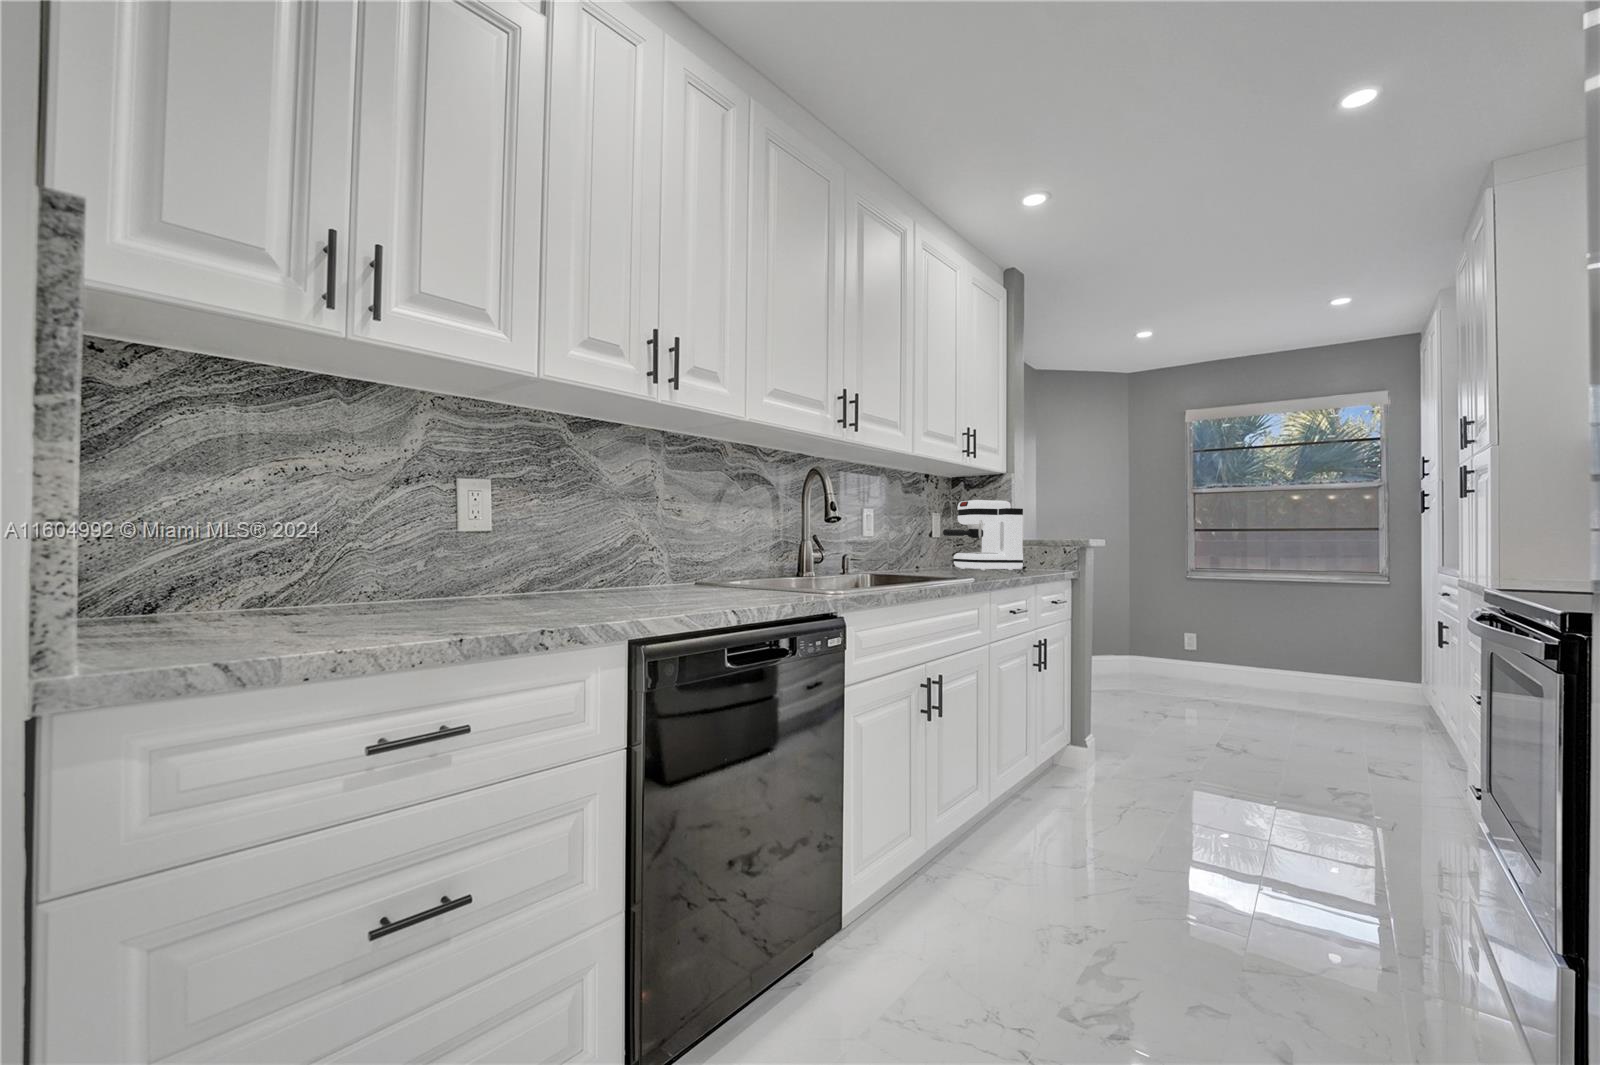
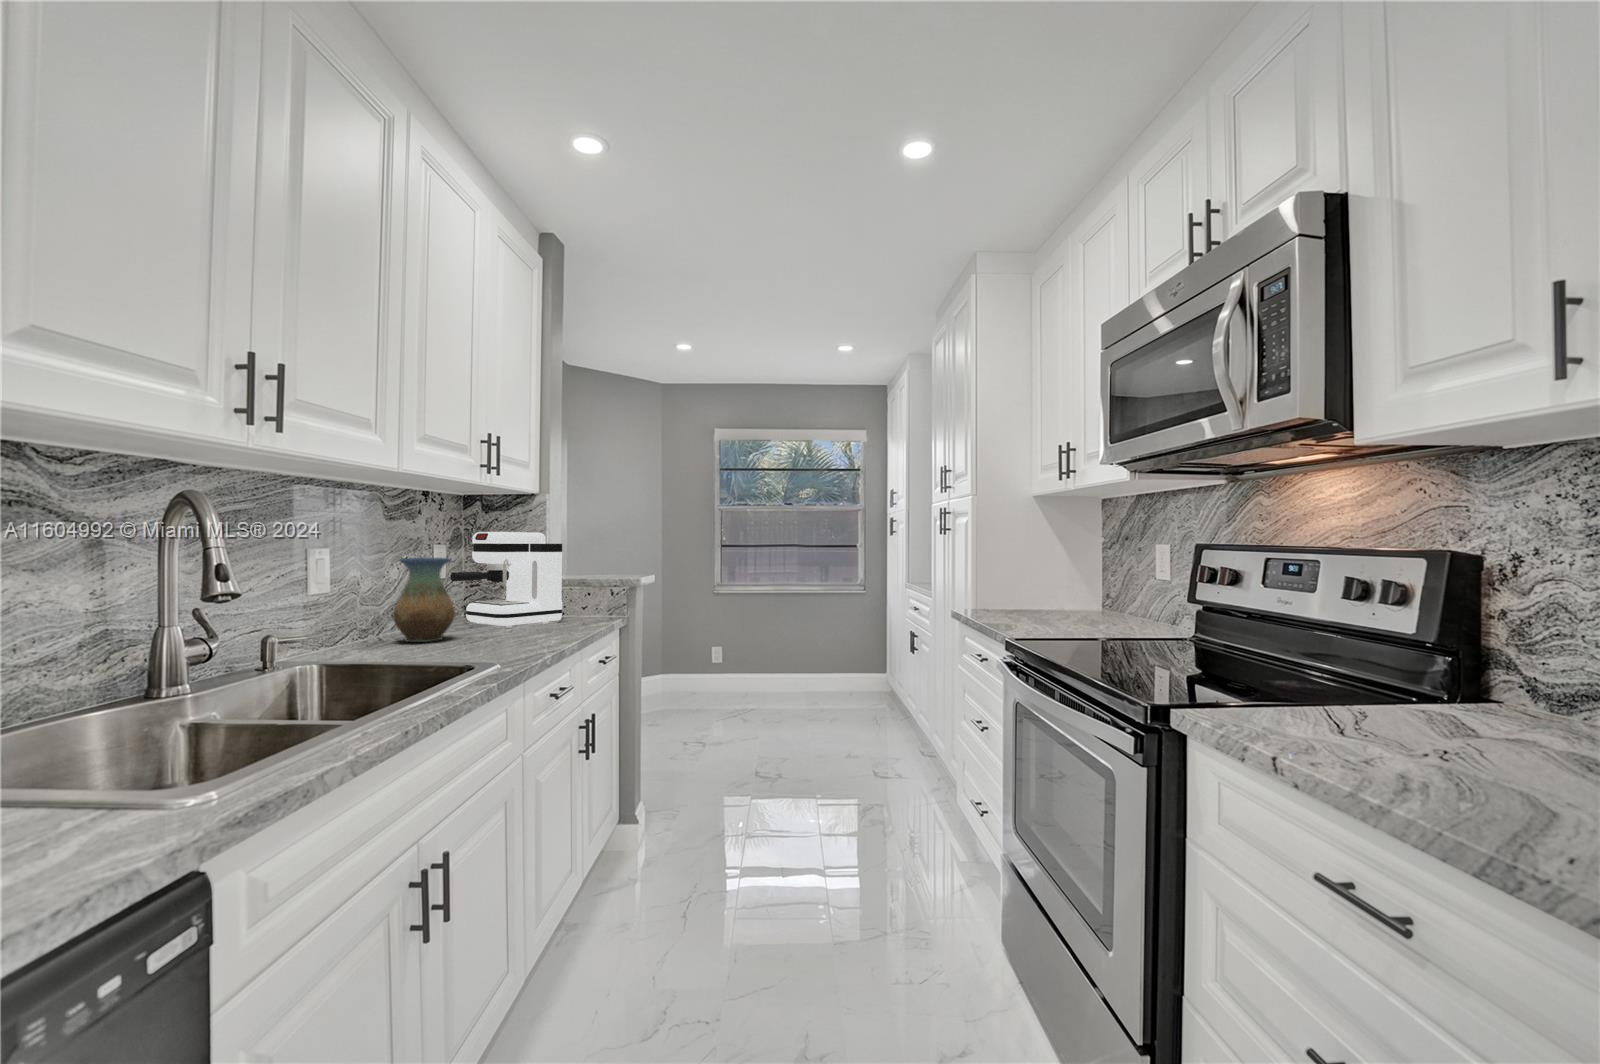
vase: none [908,515,946,573] -> present [393,558,455,642]

